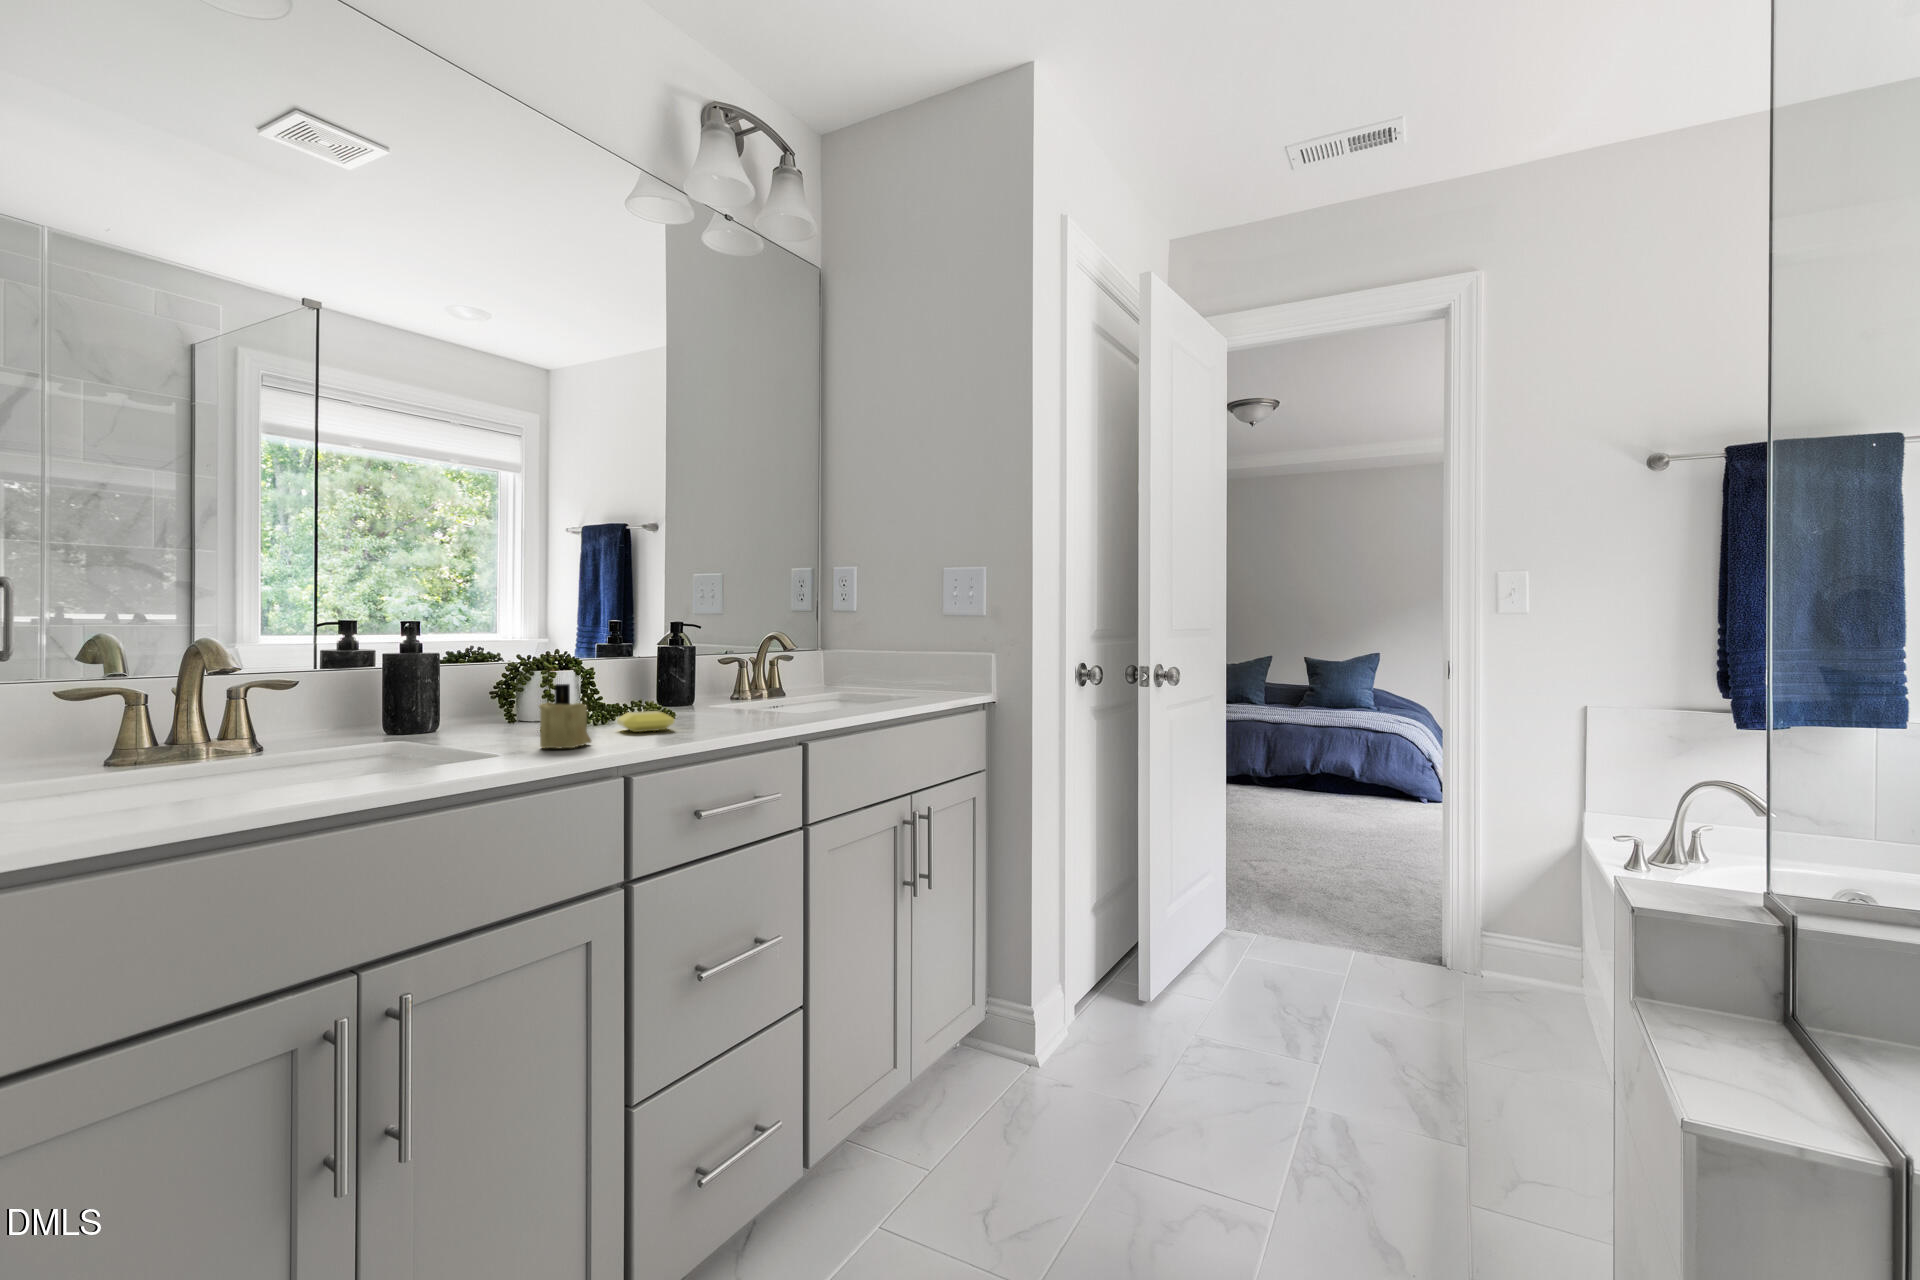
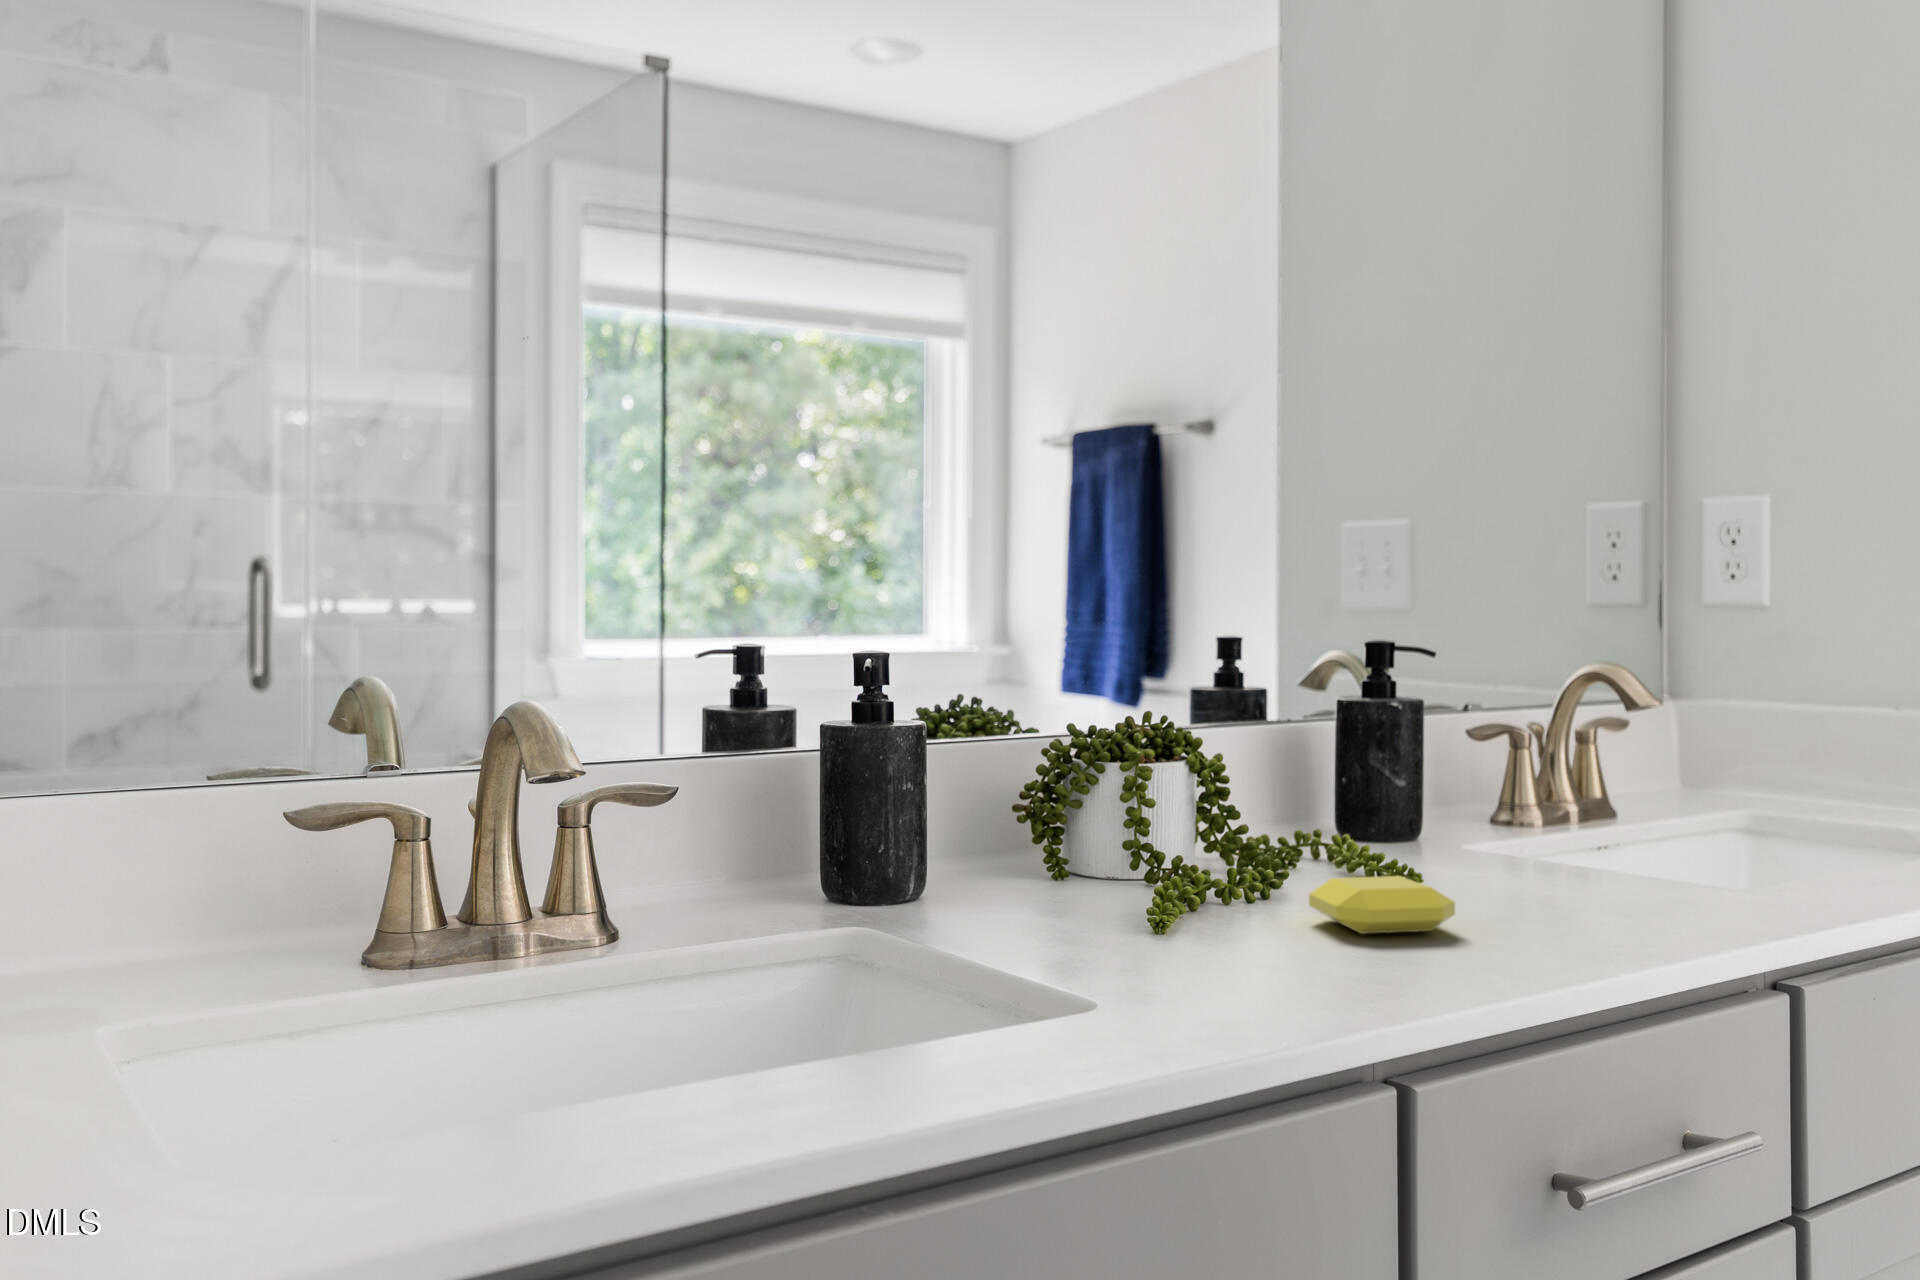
candle: present [539,684,591,748] -> none [1167,819,1289,993]

